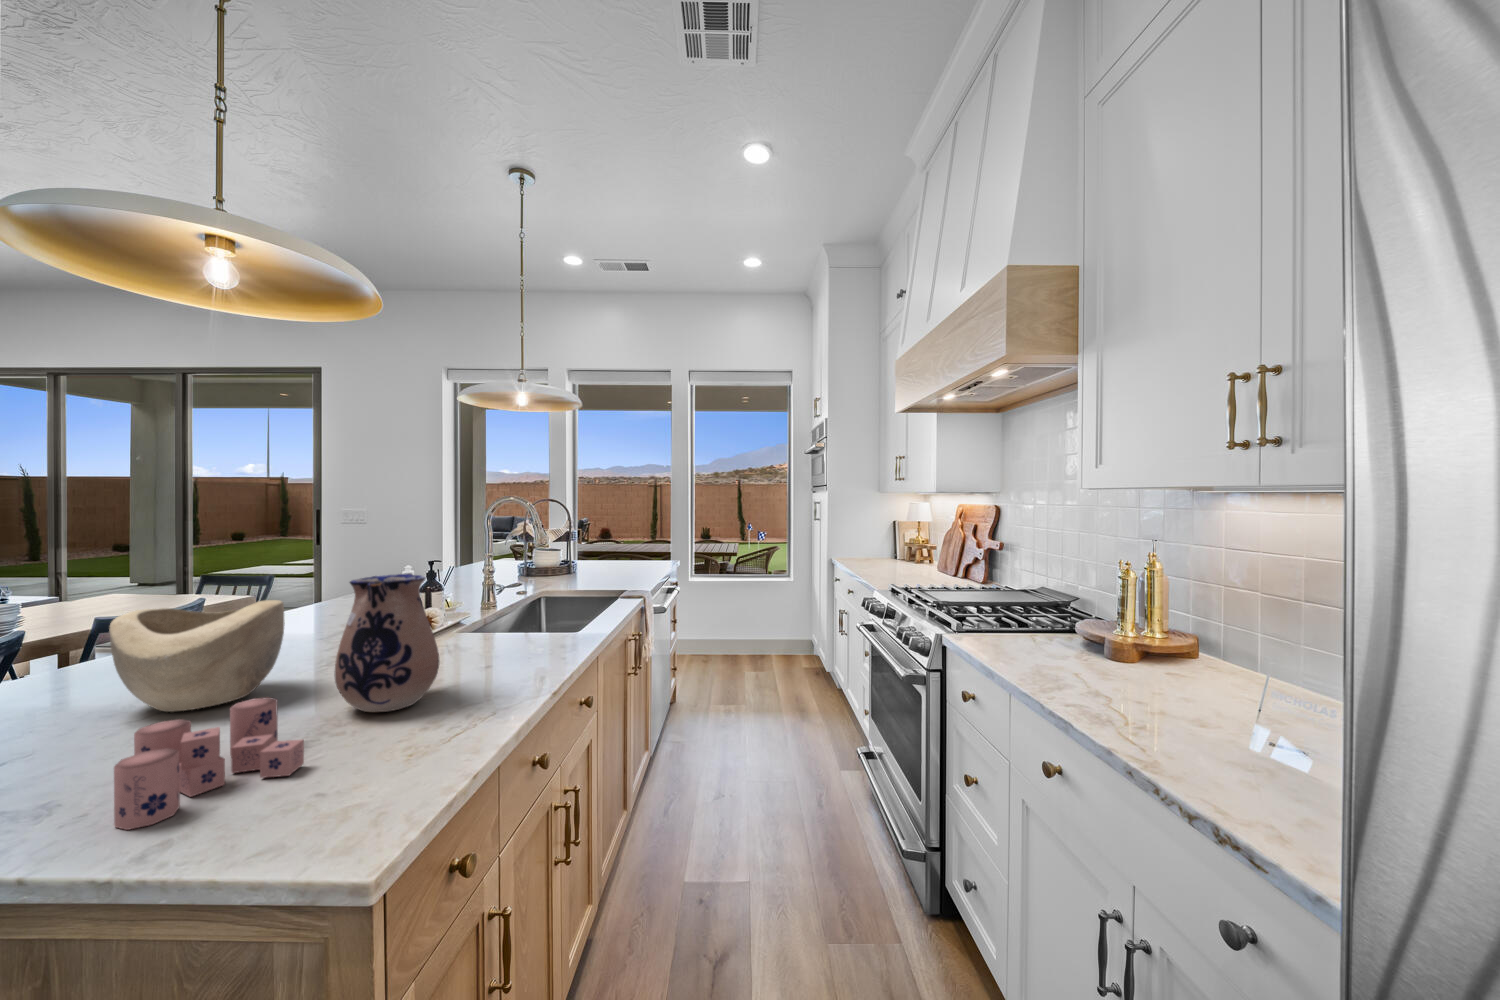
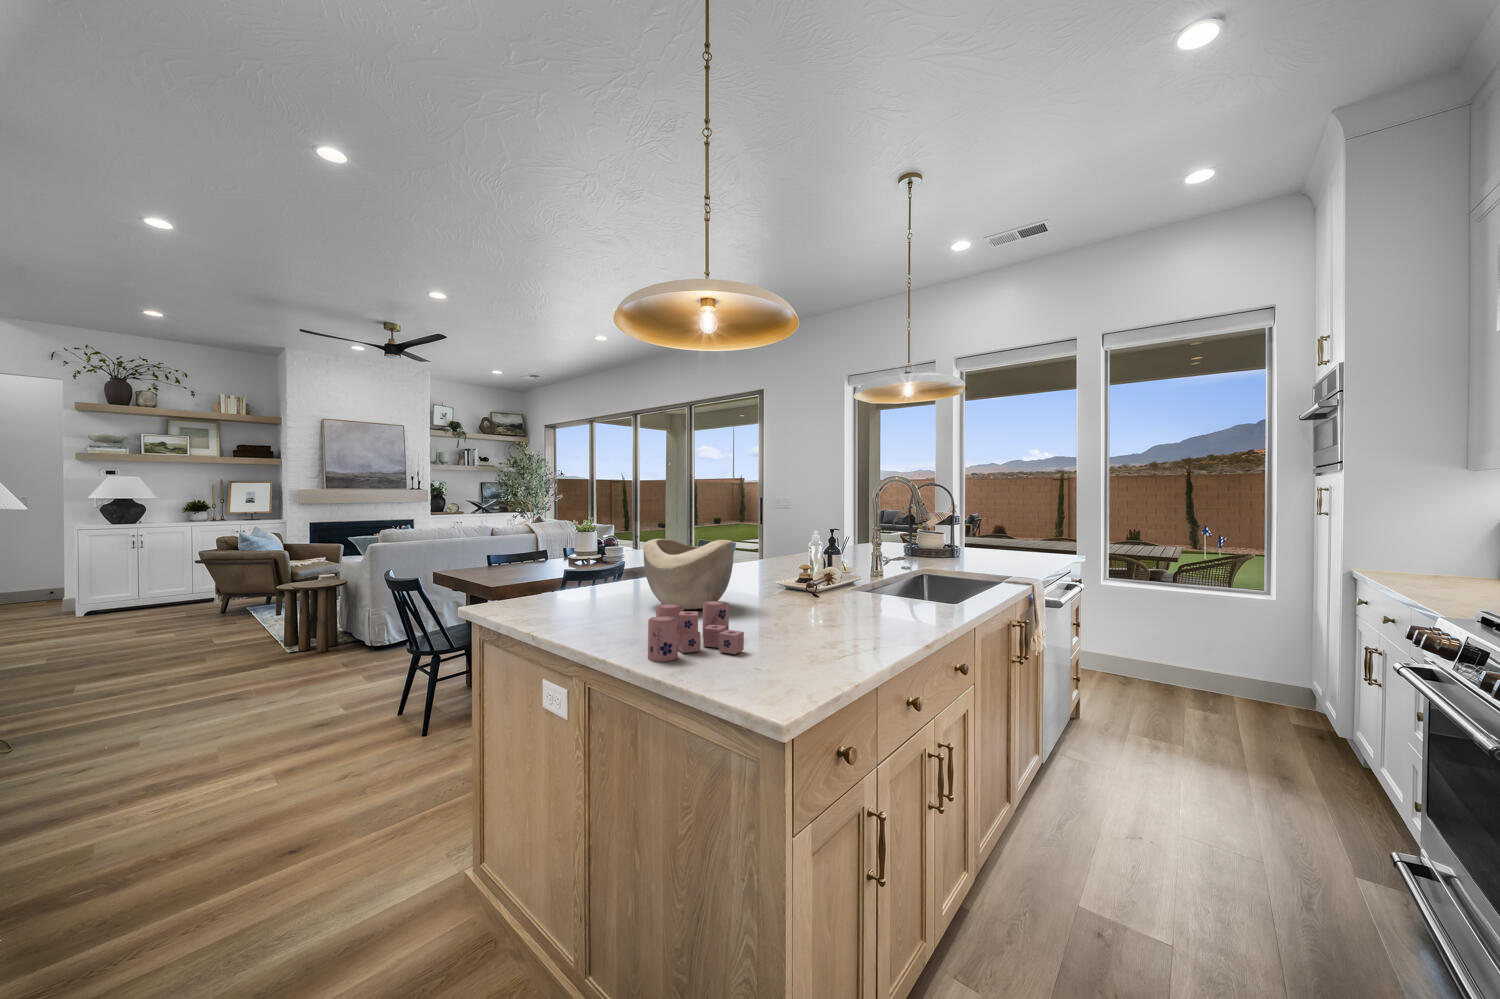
ceramic pitcher: present [335,573,439,712] -> none [764,524,835,632]

